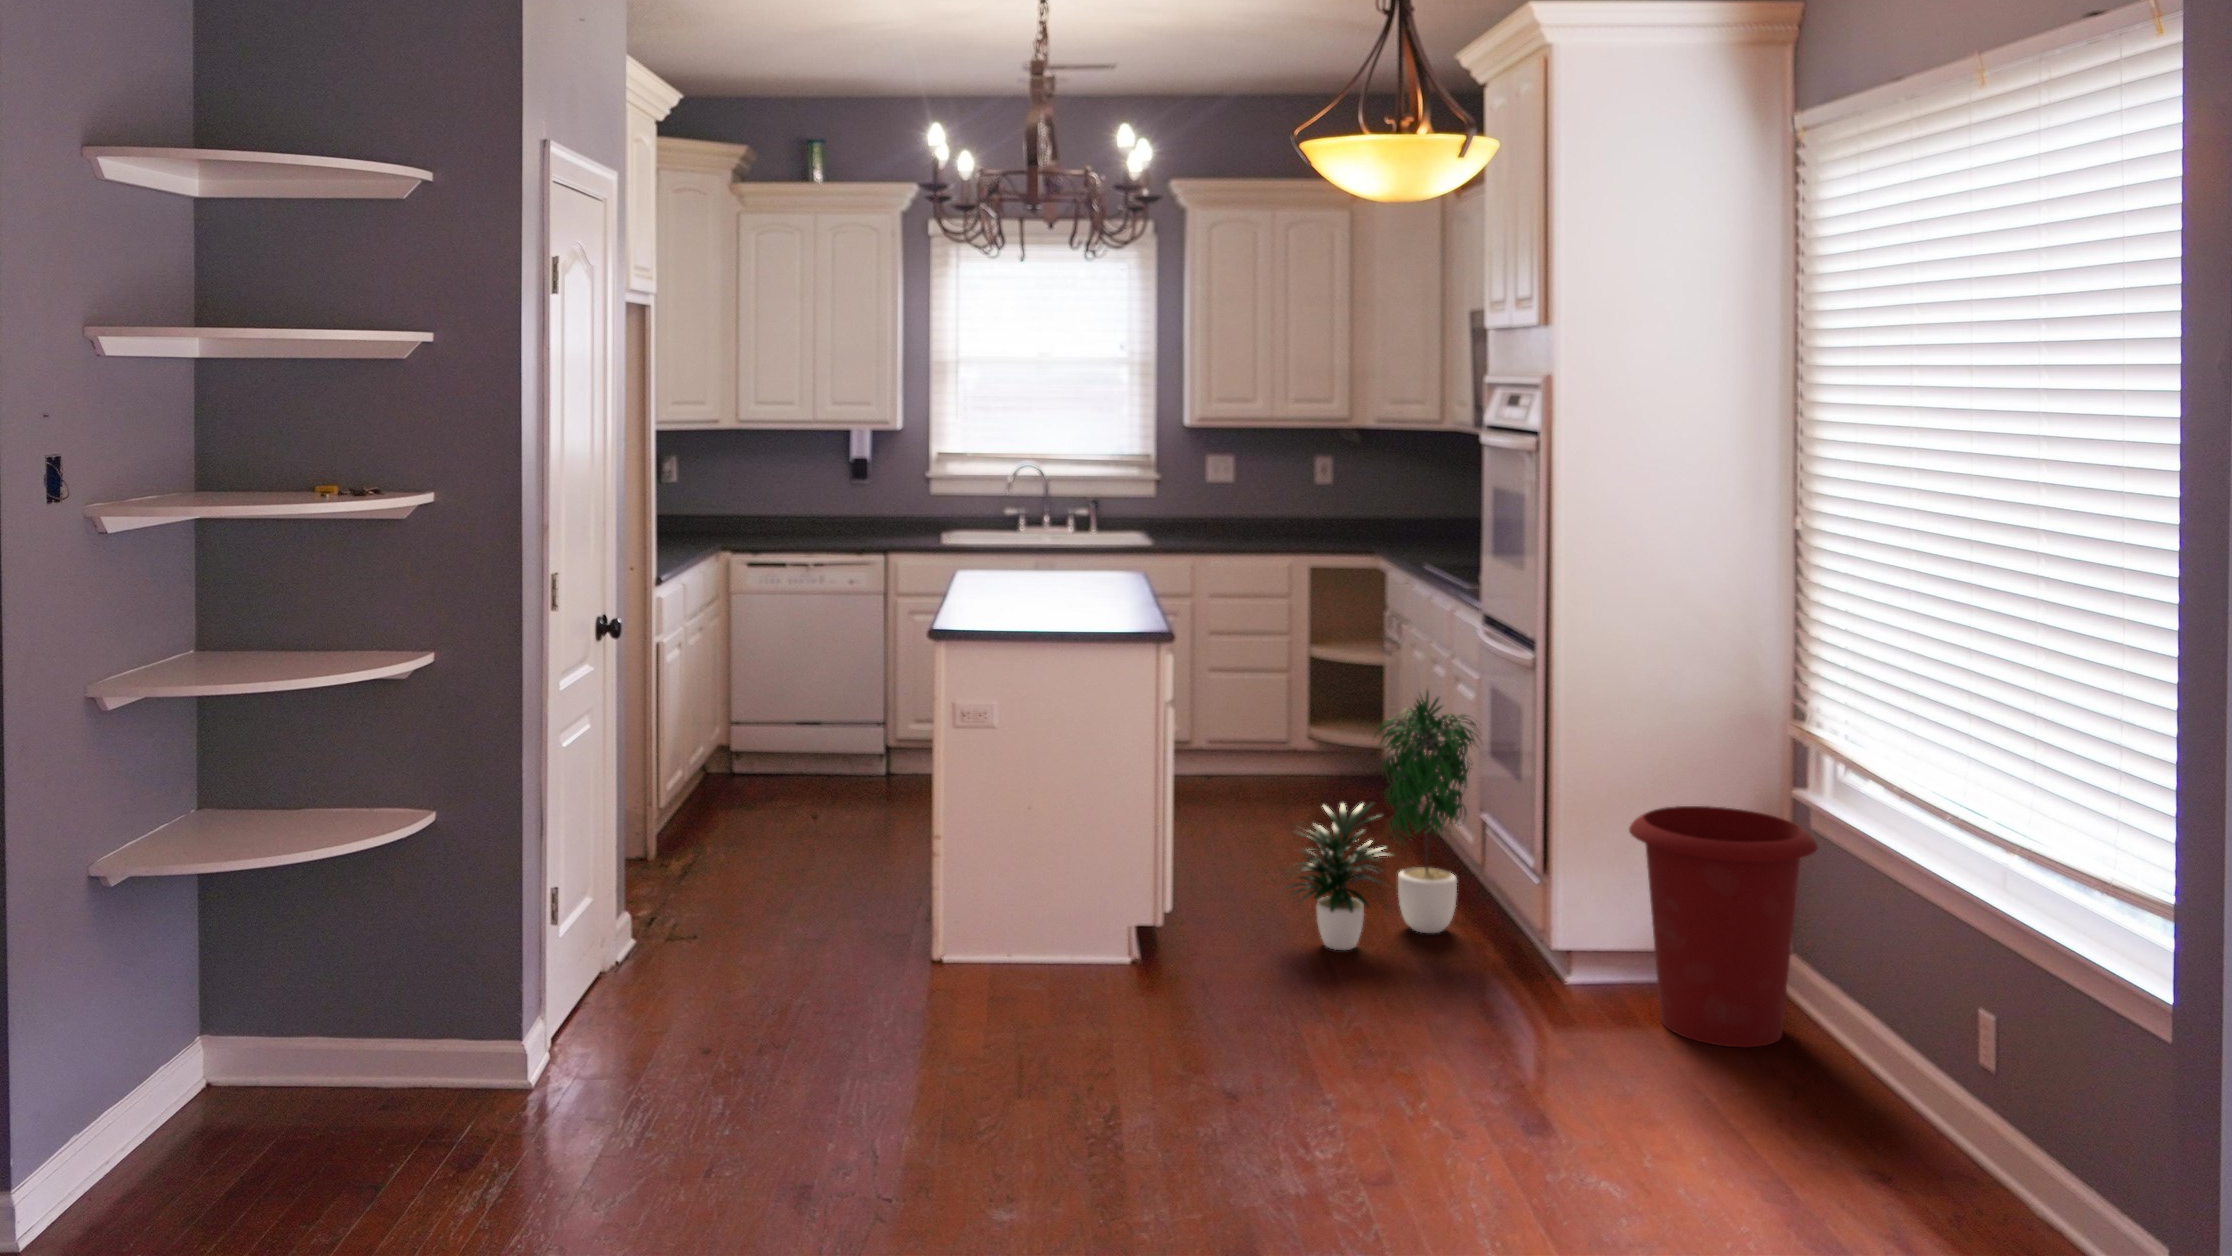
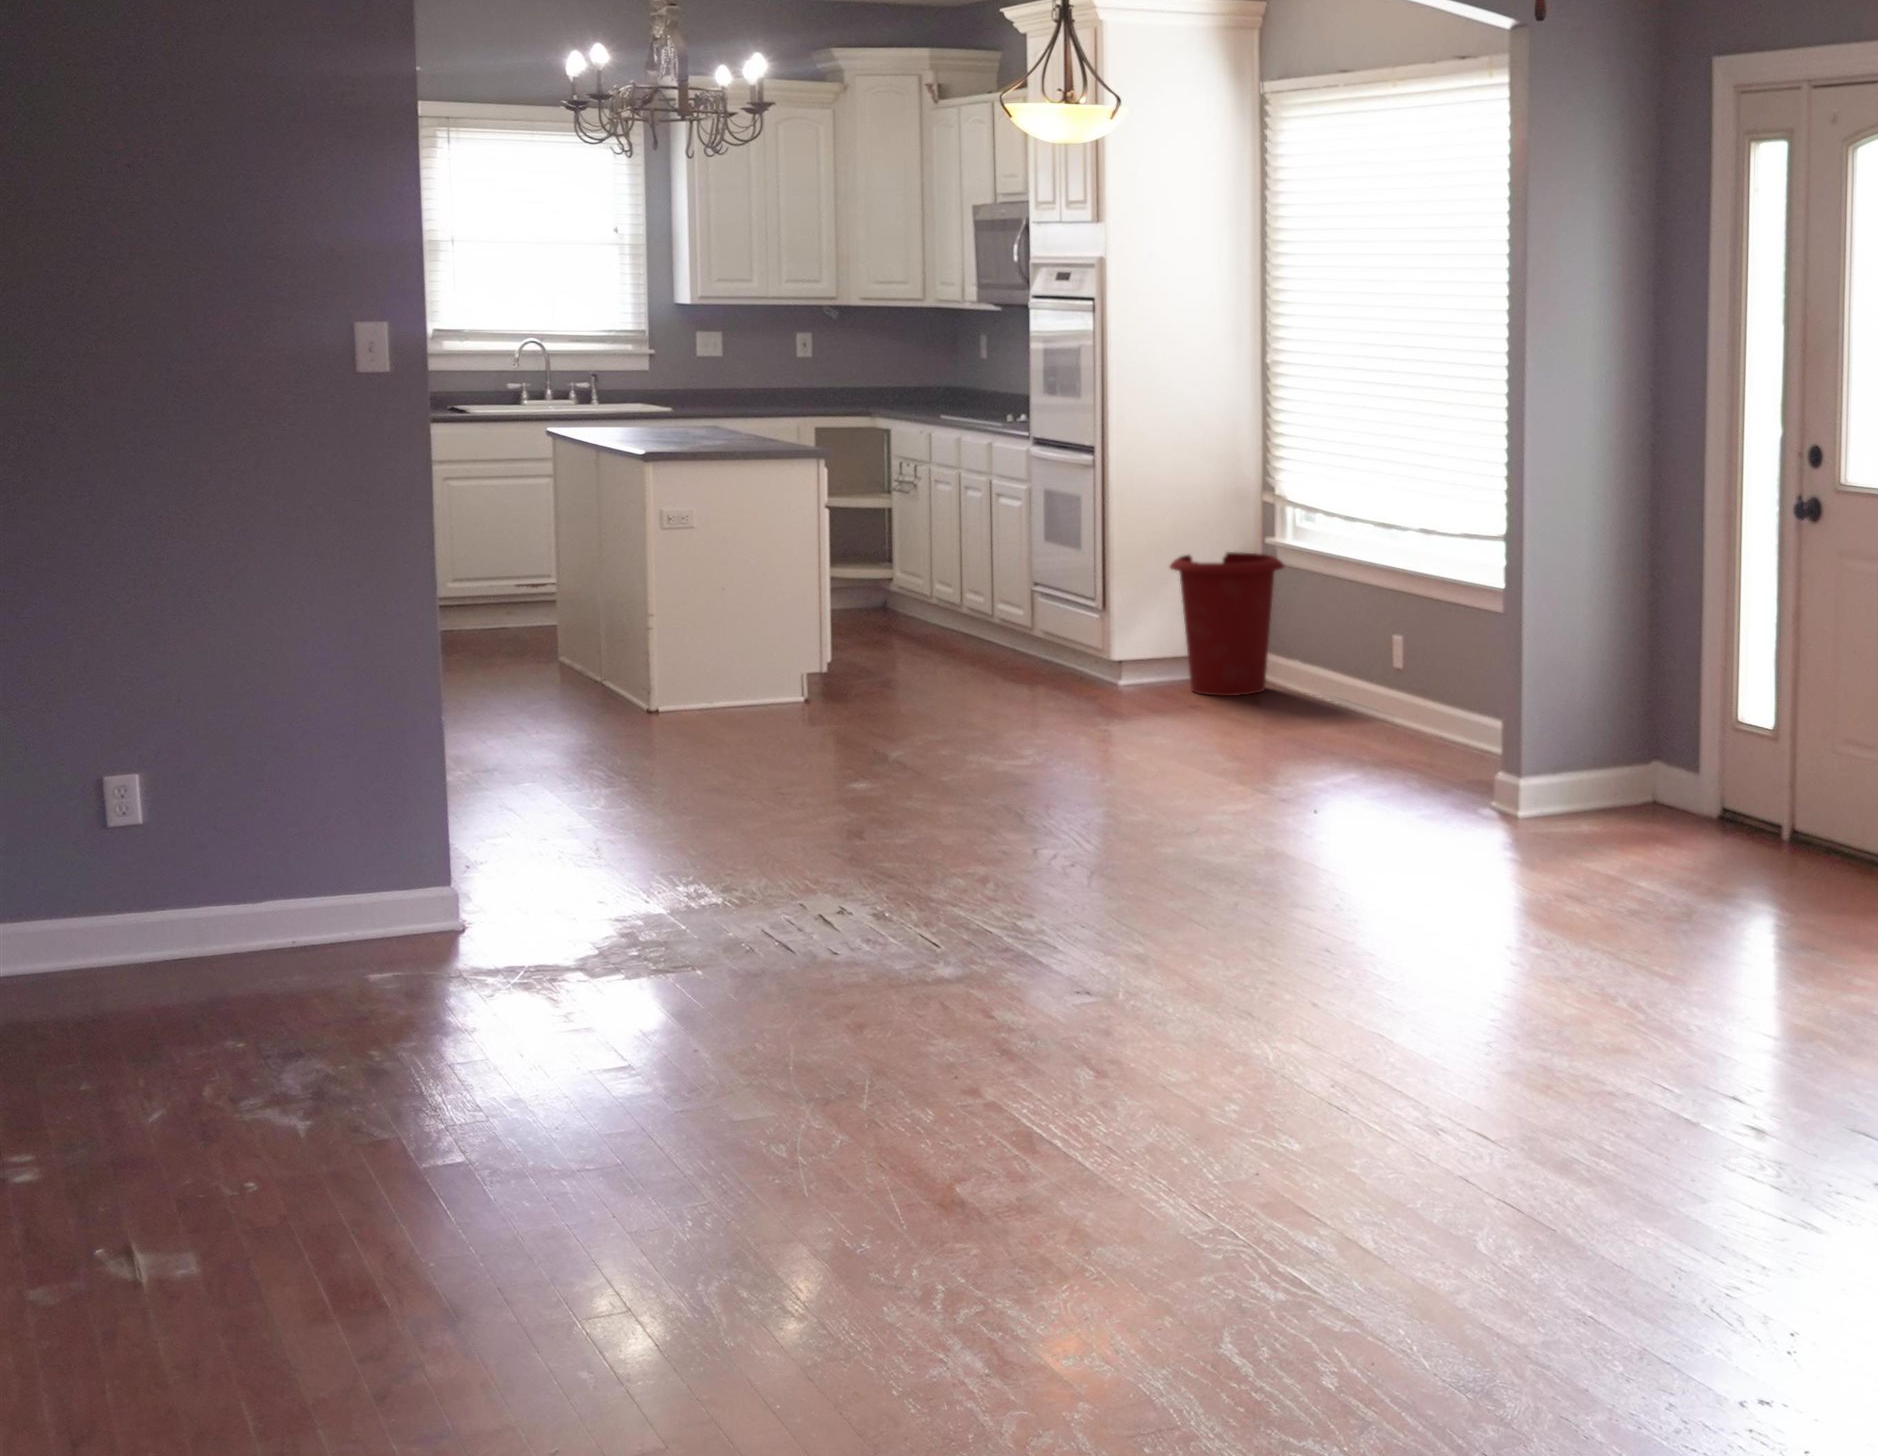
potted plant: present [1287,692,1478,950] -> none [914,494,1050,687]

